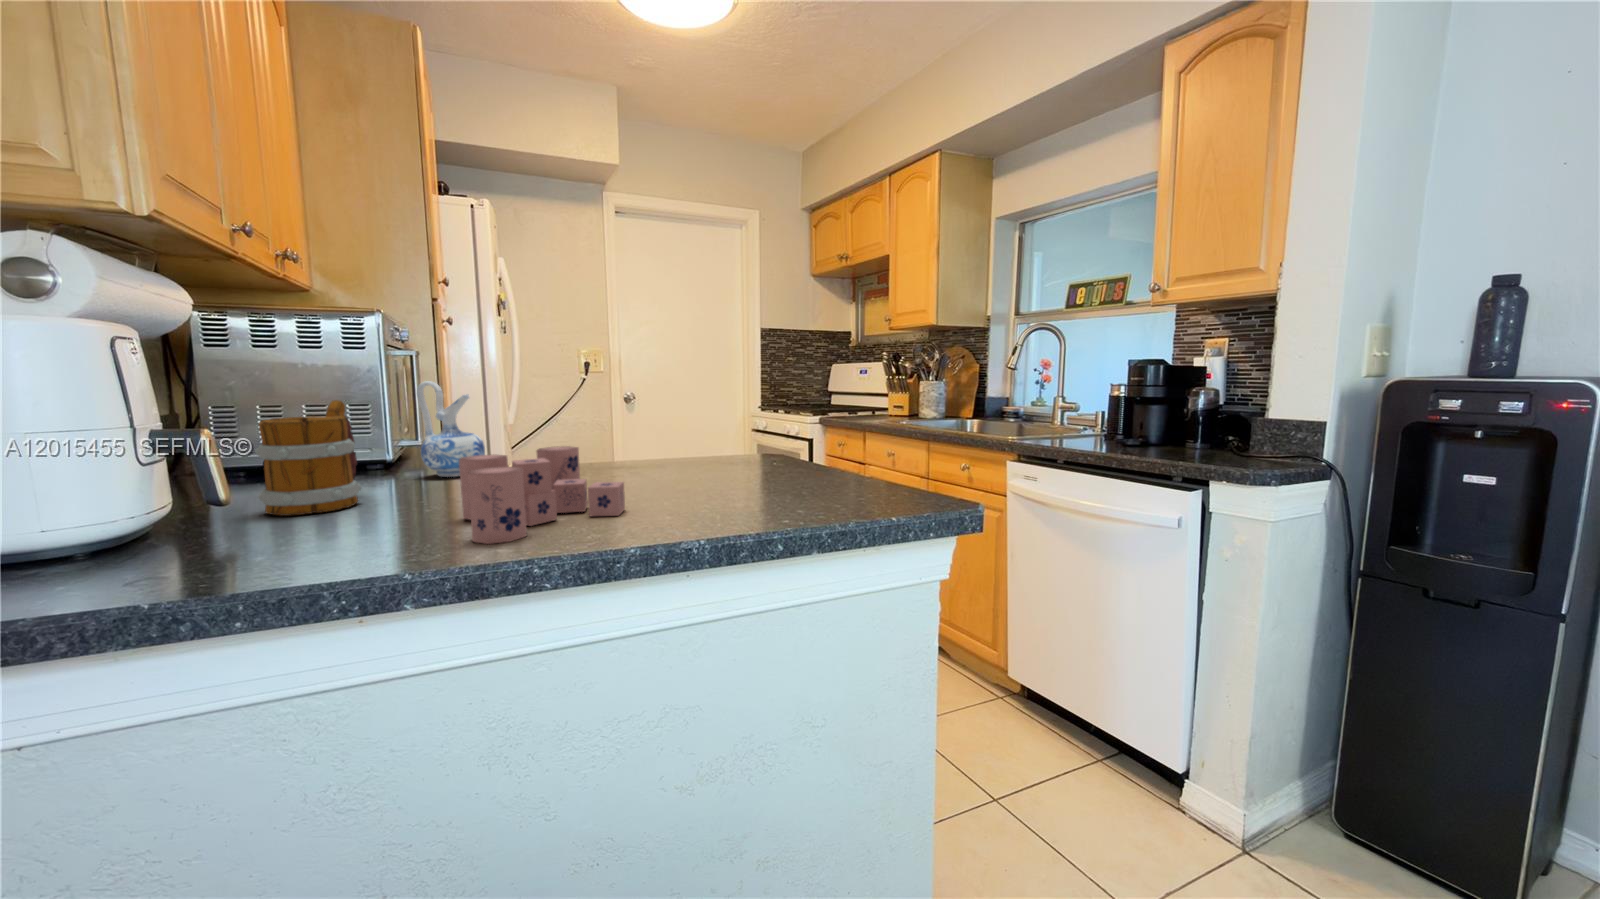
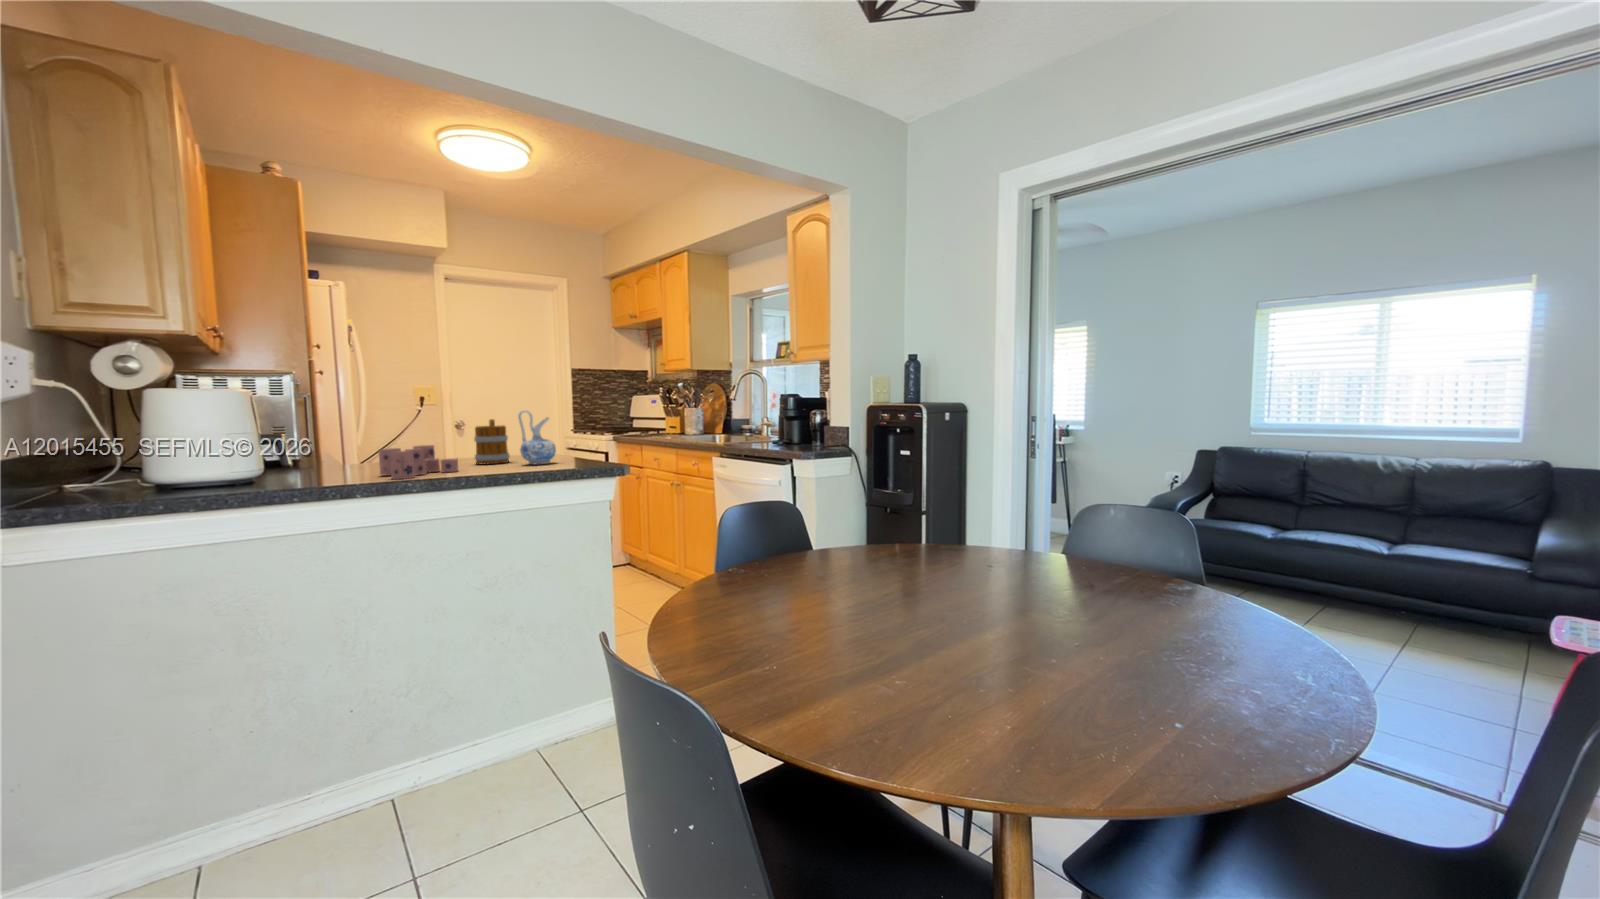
ceramic pitcher: present [417,381,485,477] -> present [518,410,556,464]
mug: present [255,400,361,516] -> present [474,419,510,465]

